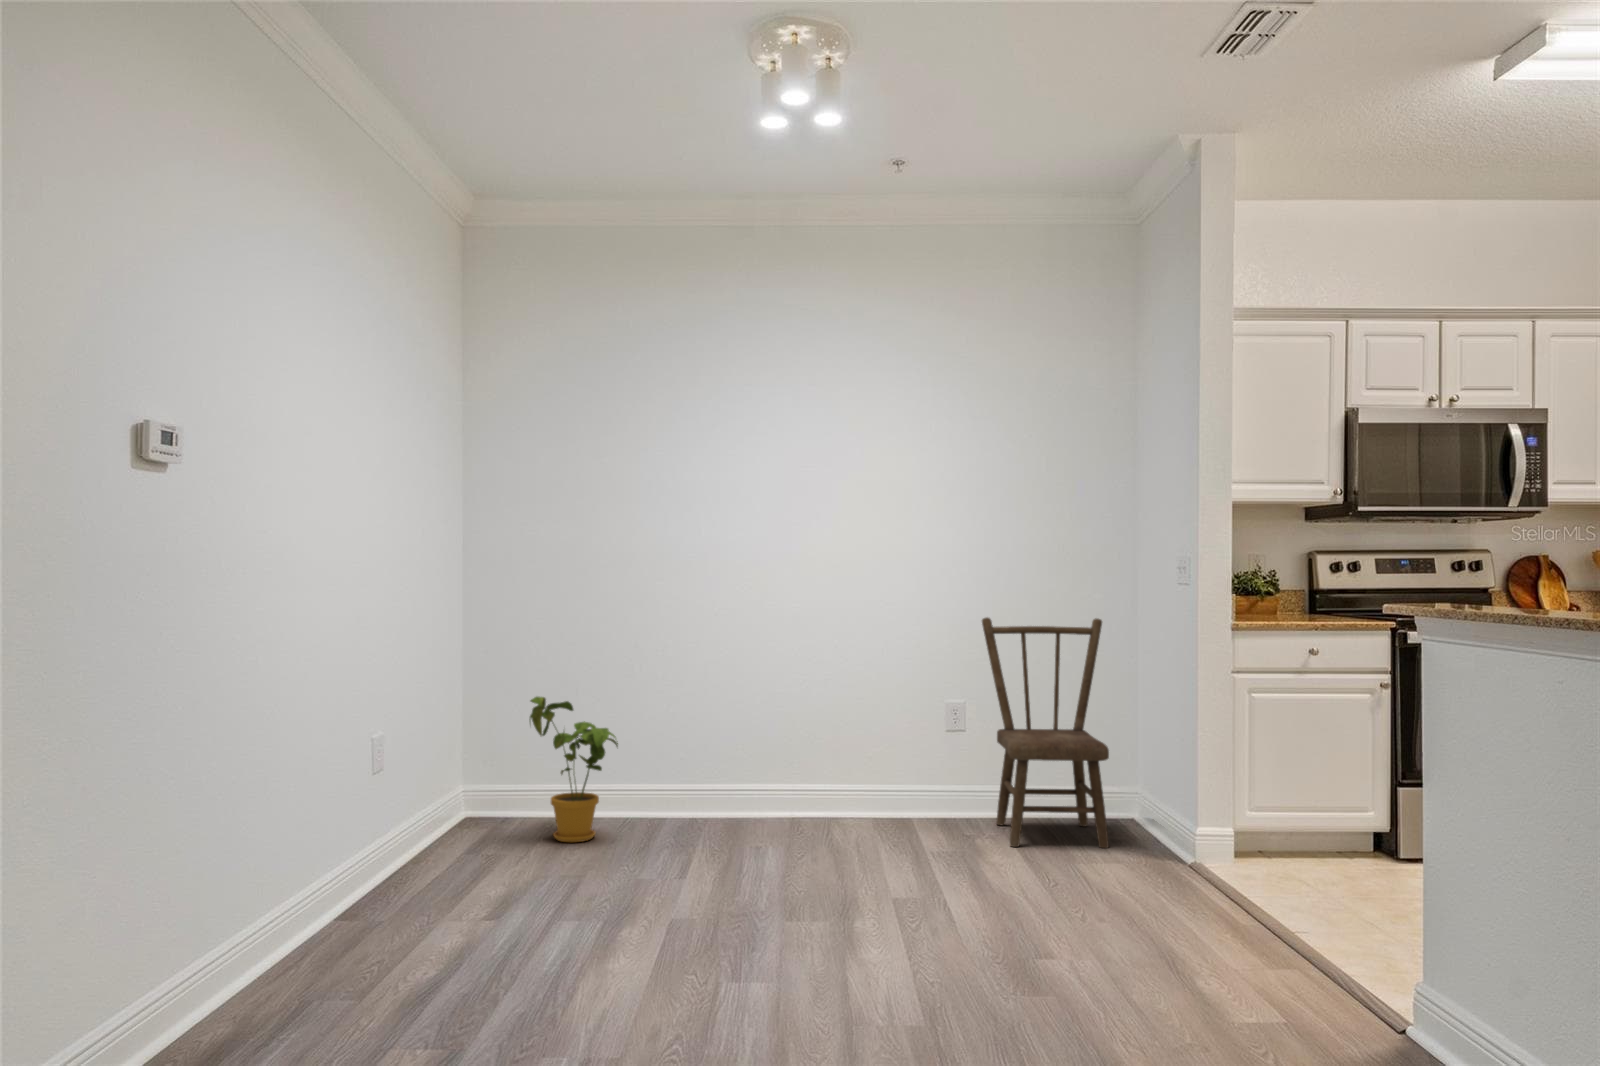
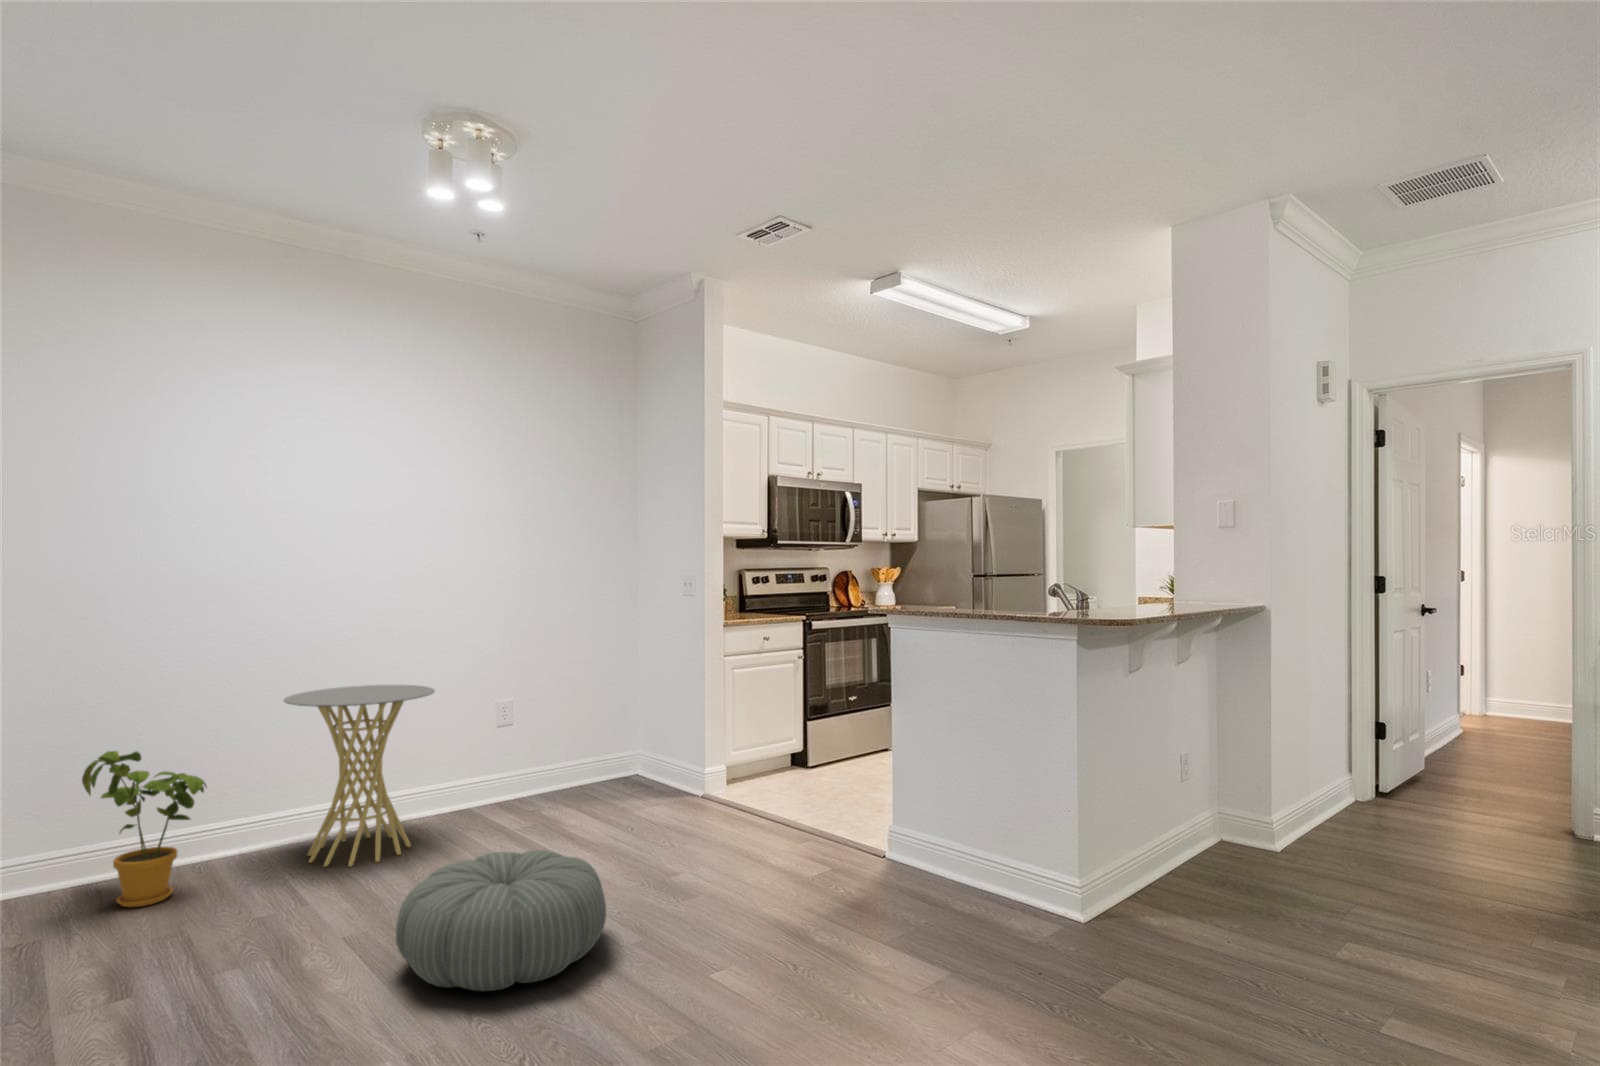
dining chair: present [982,618,1109,848] -> none [532,624,648,811]
side table: none [690,665,834,850] -> present [284,685,435,867]
pouf: none [632,845,852,982] -> present [396,850,606,991]

